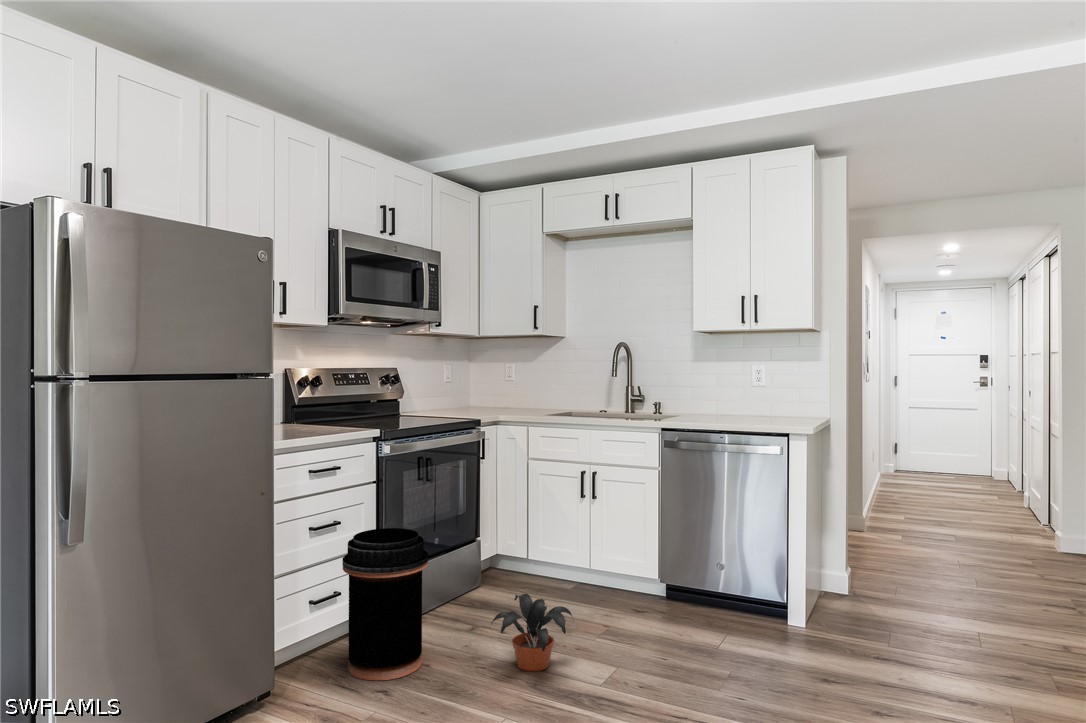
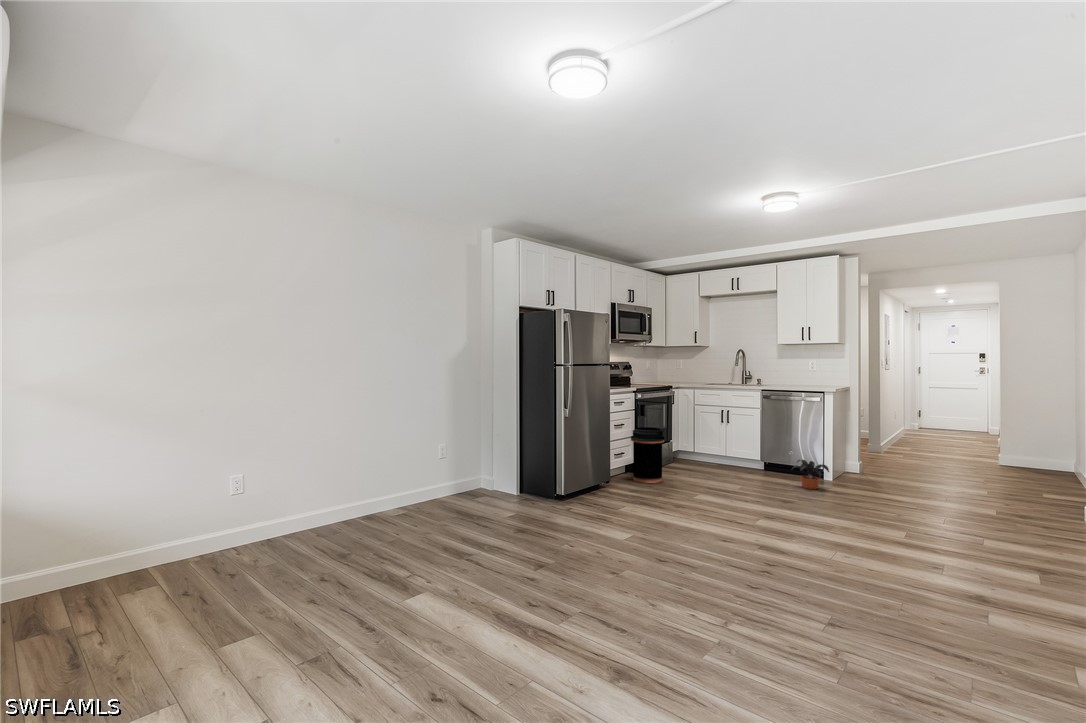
potted plant: present [491,594,572,671] -> present [791,460,829,489]

